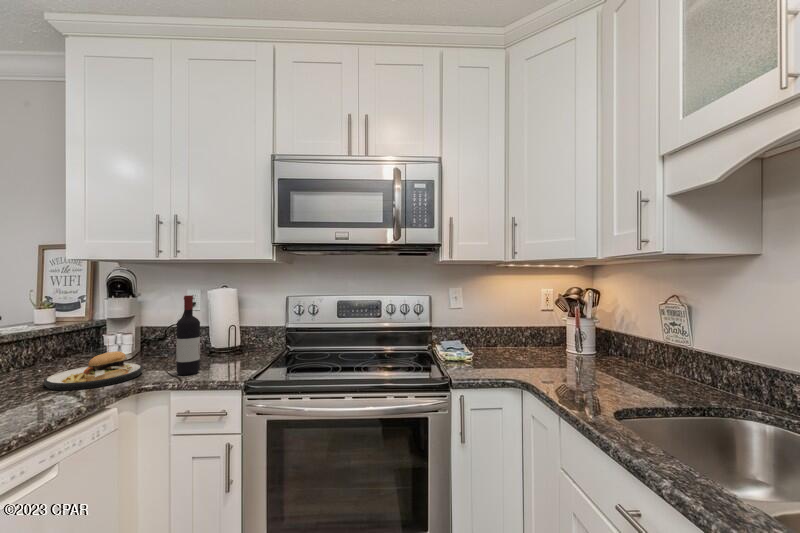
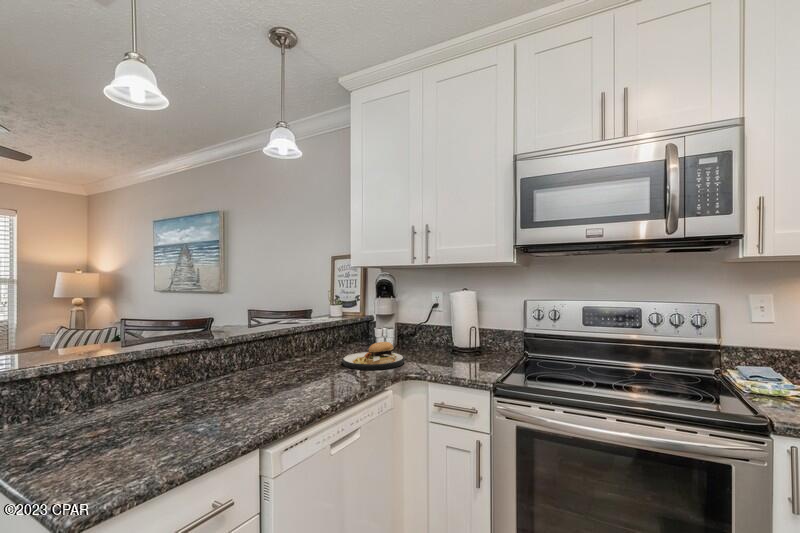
wine bottle: present [176,295,200,375] -> none [431,296,450,369]

